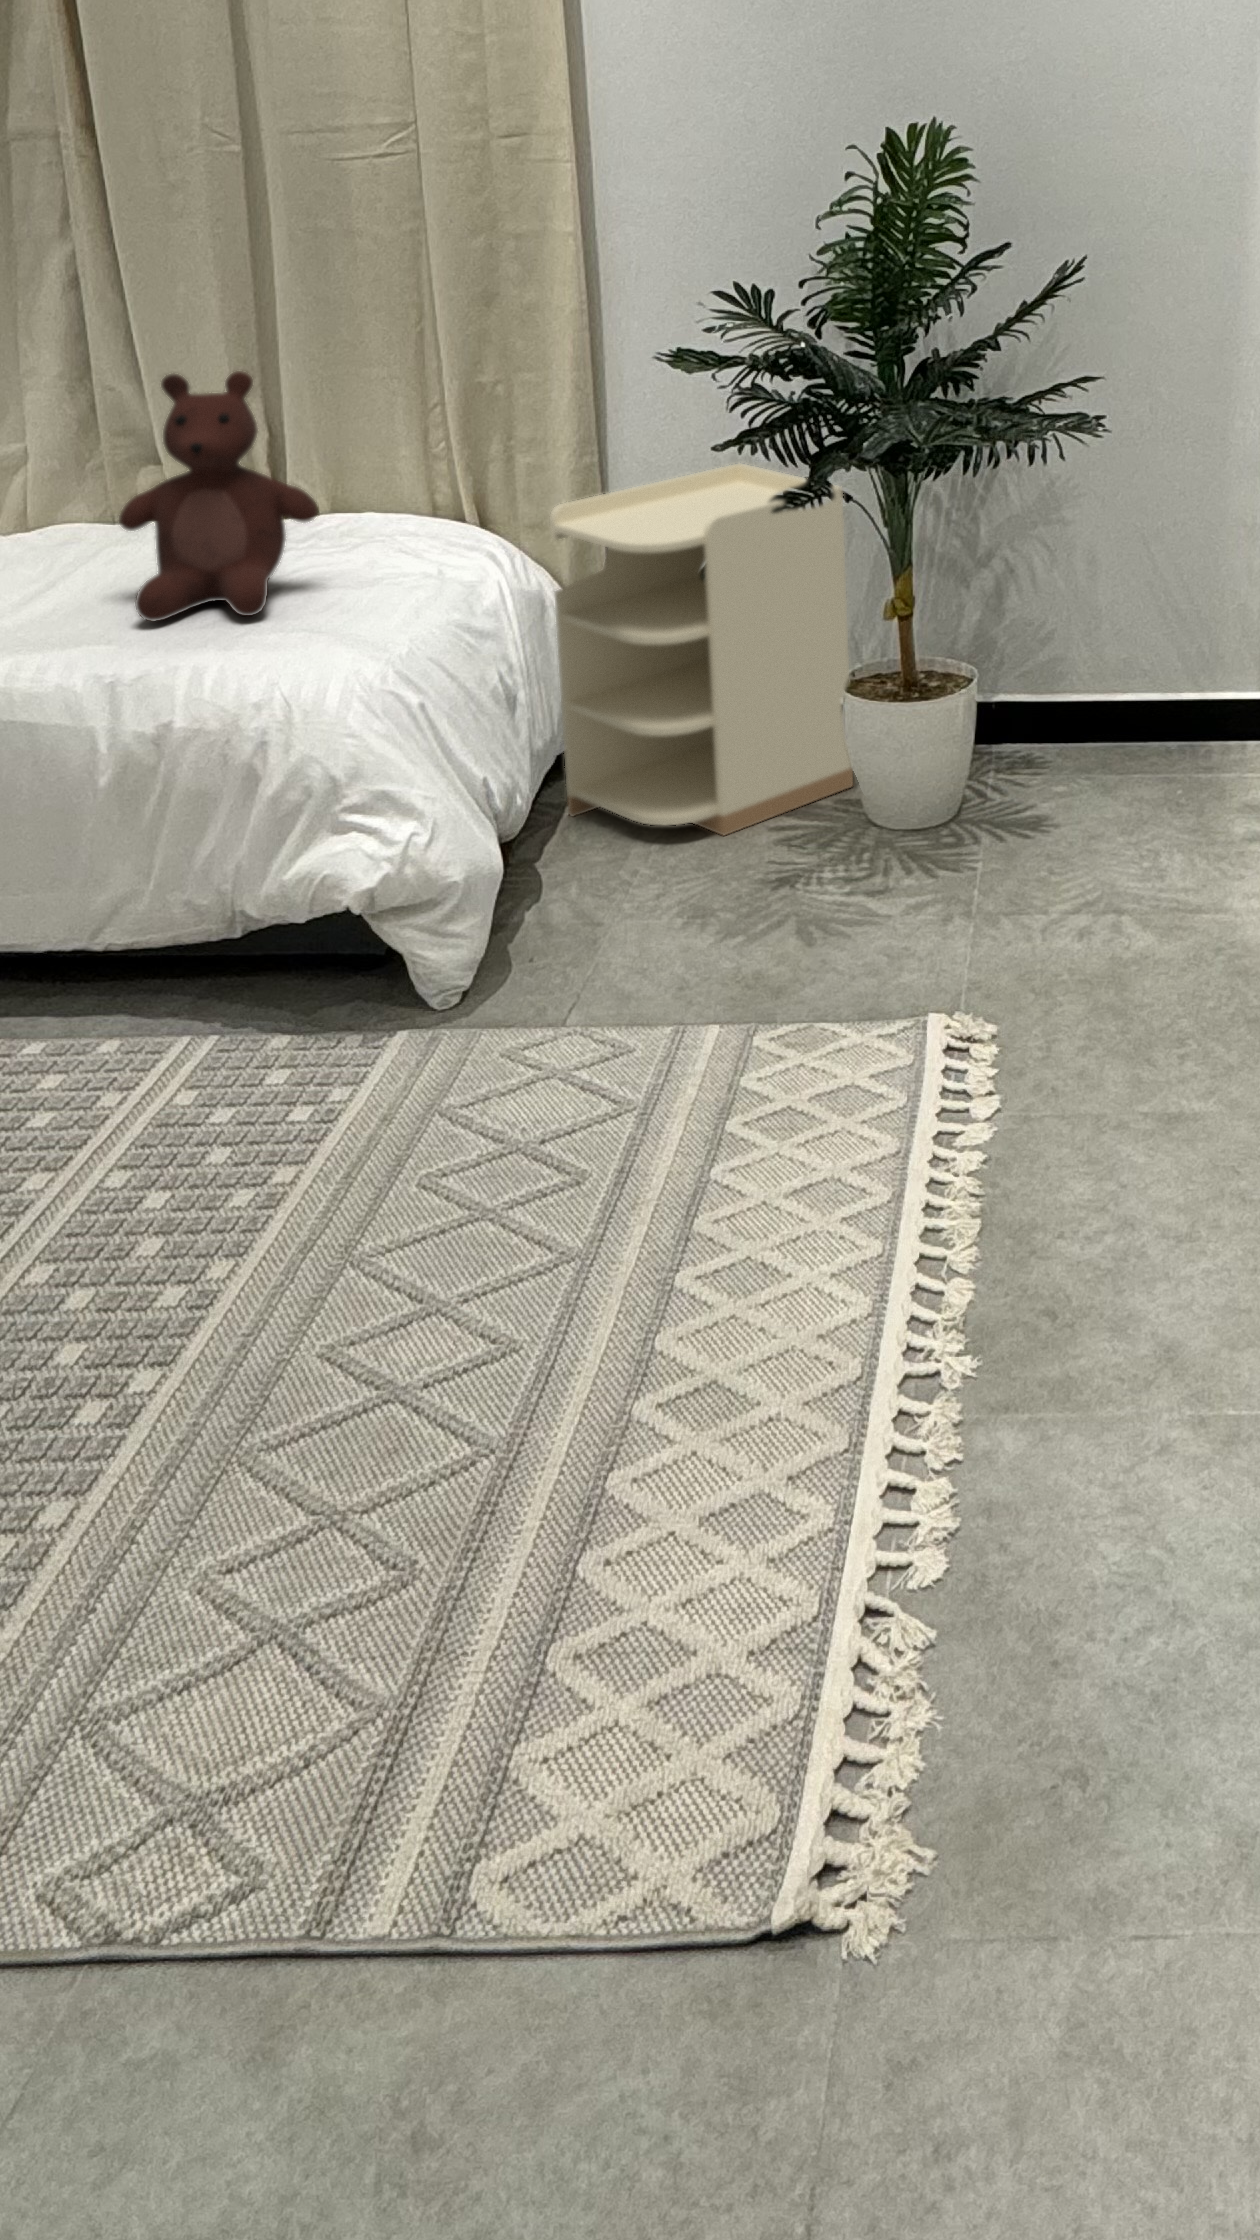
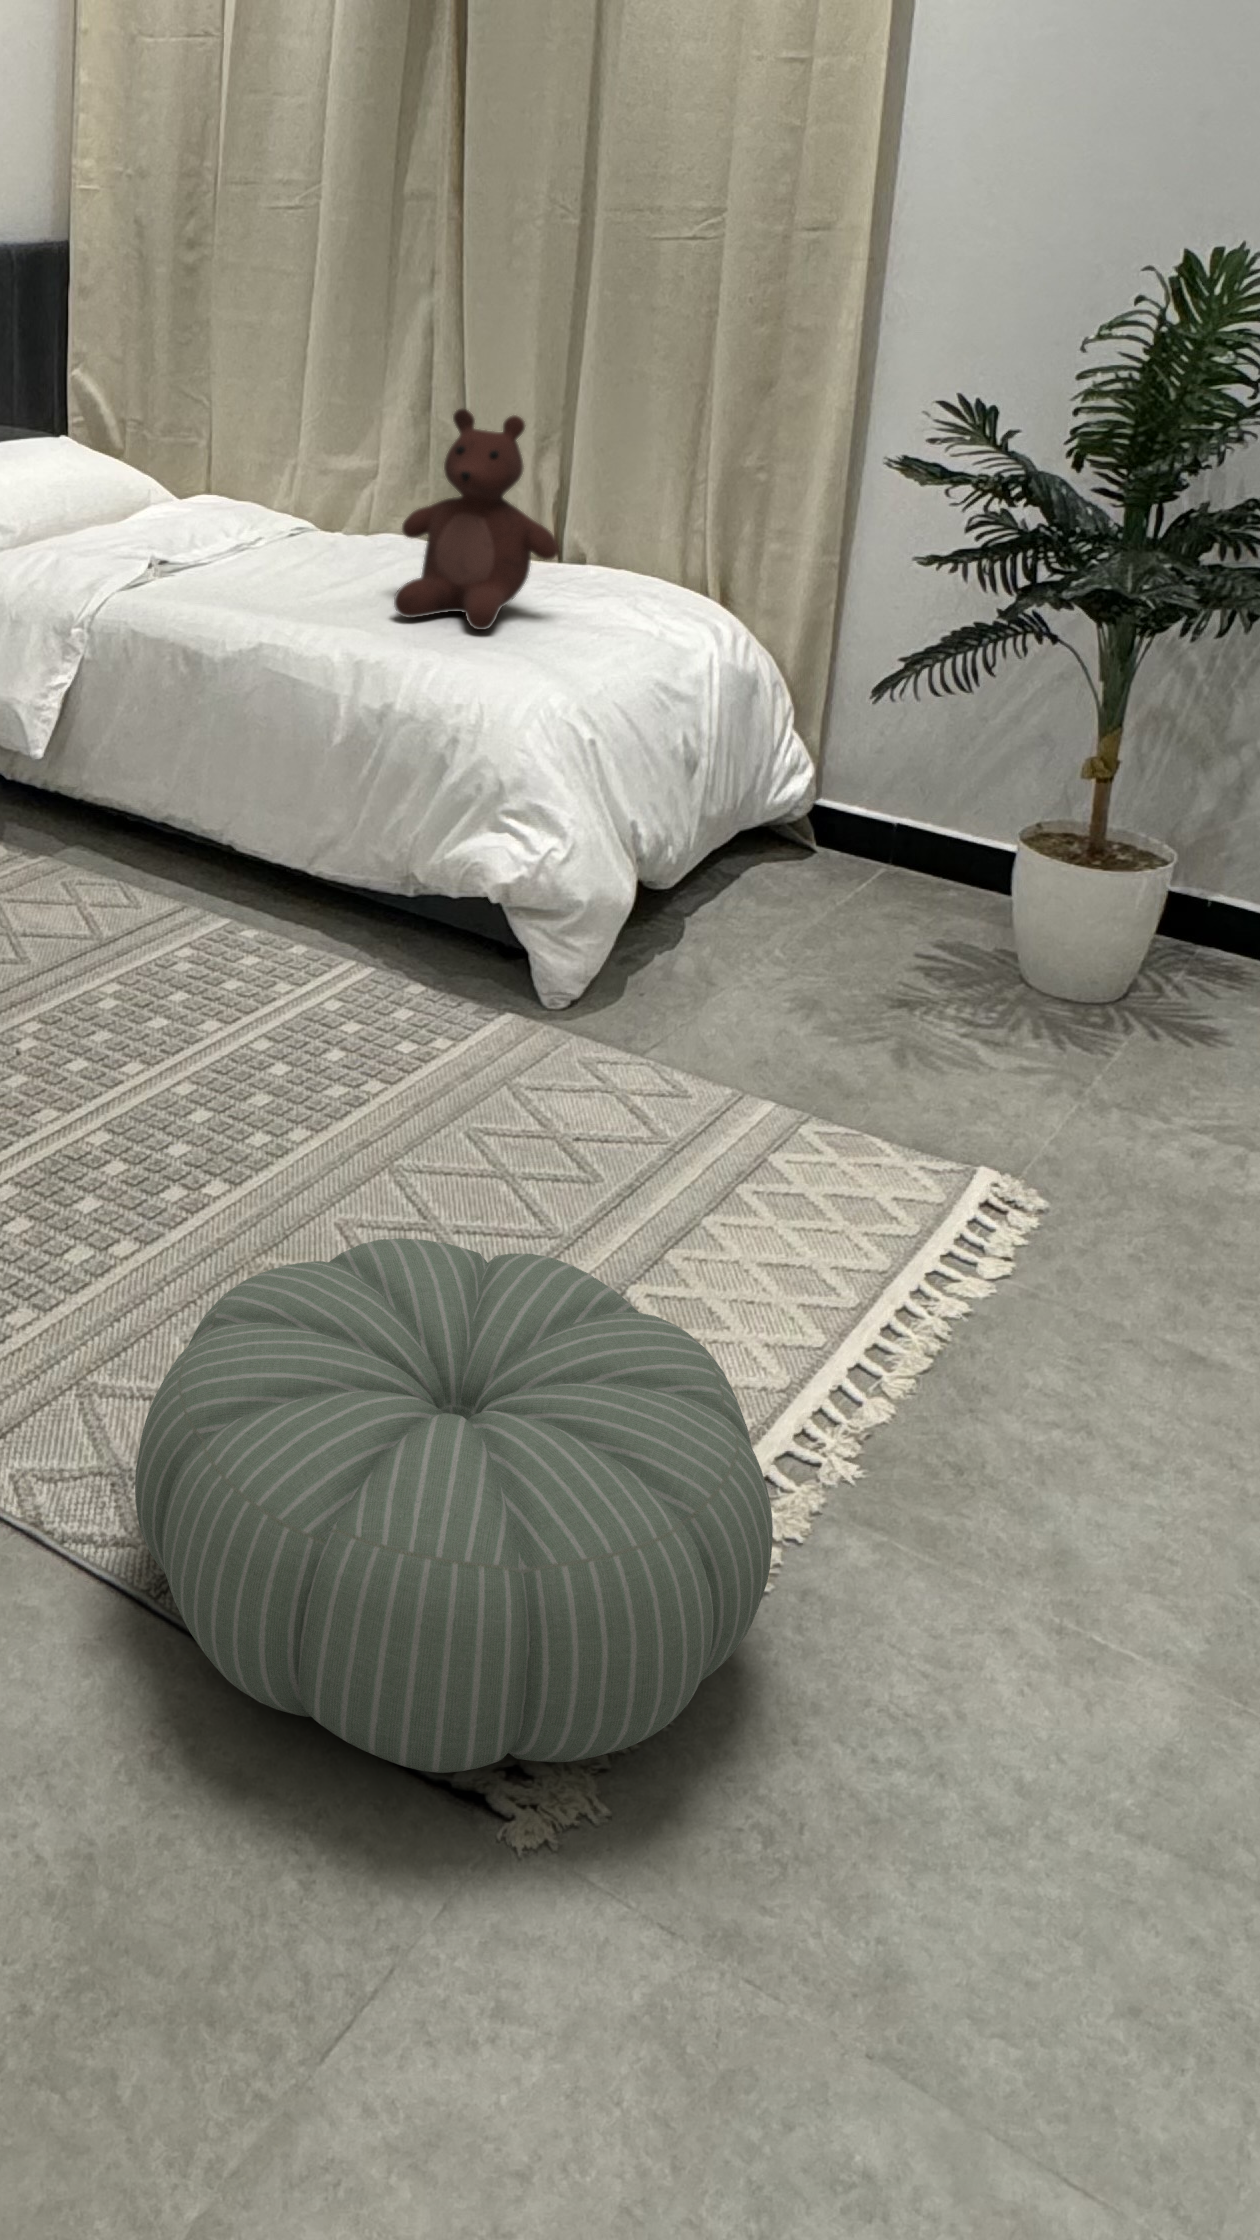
nightstand: present [550,464,853,835] -> none [736,591,1069,943]
pouf: none [253,1281,998,1966] -> present [135,1238,773,1773]

